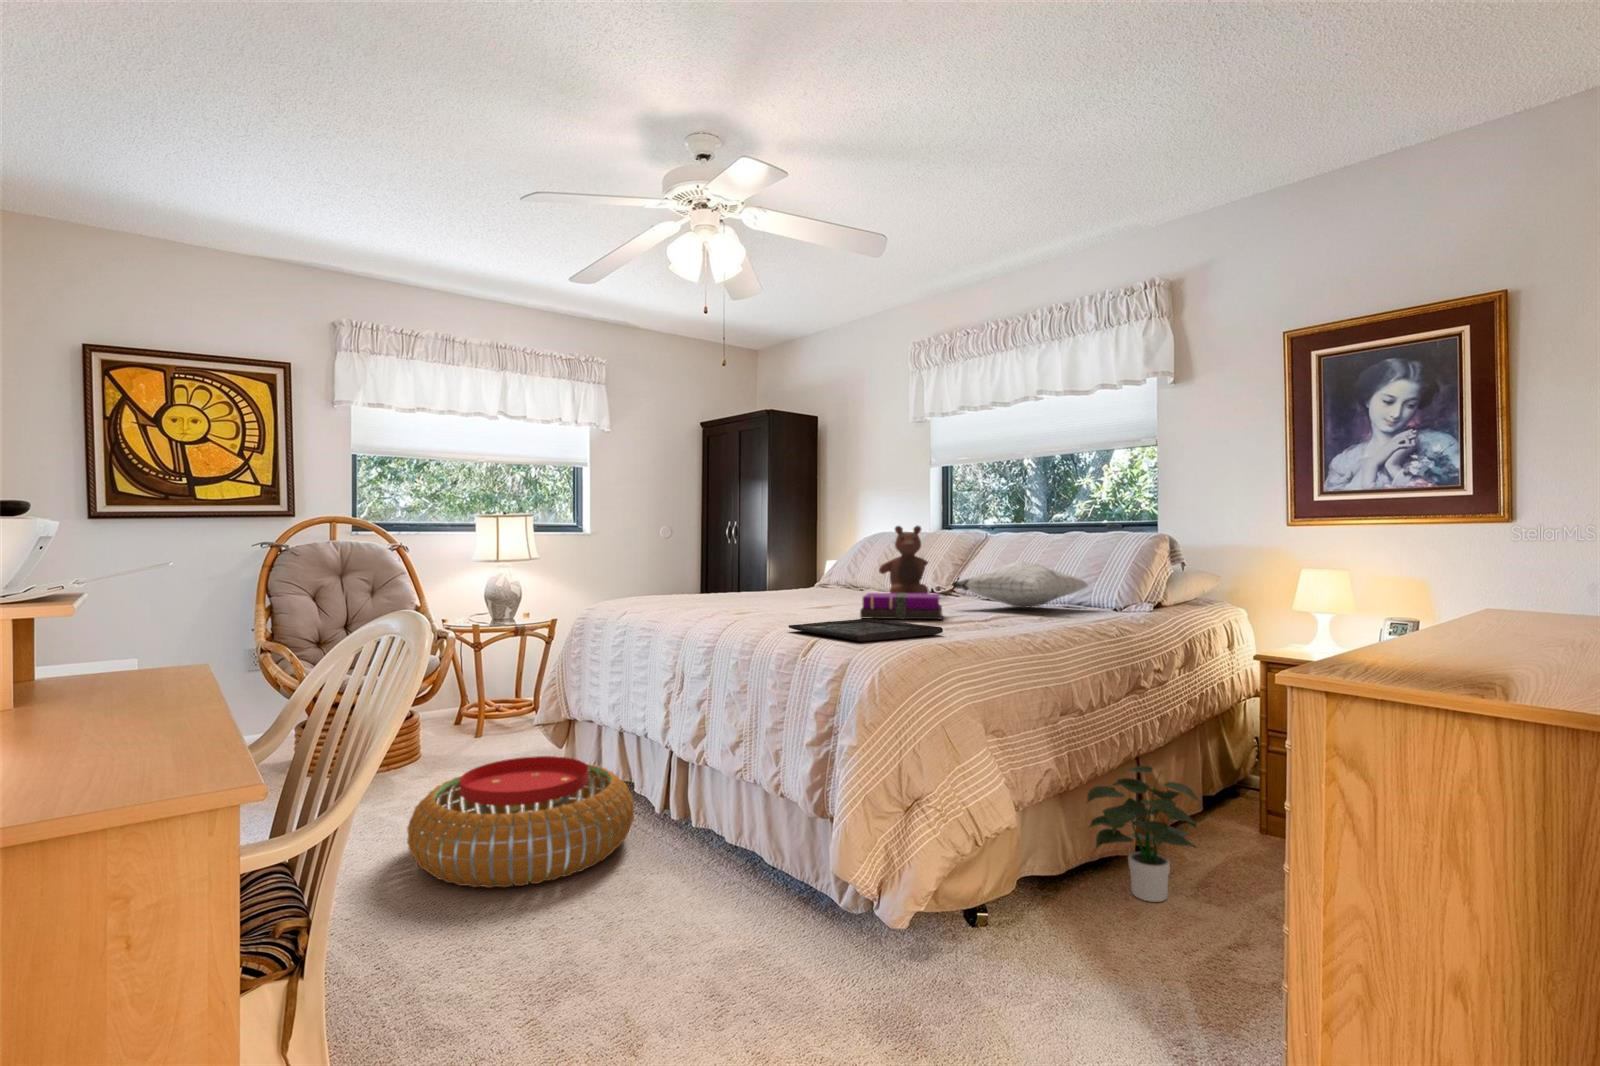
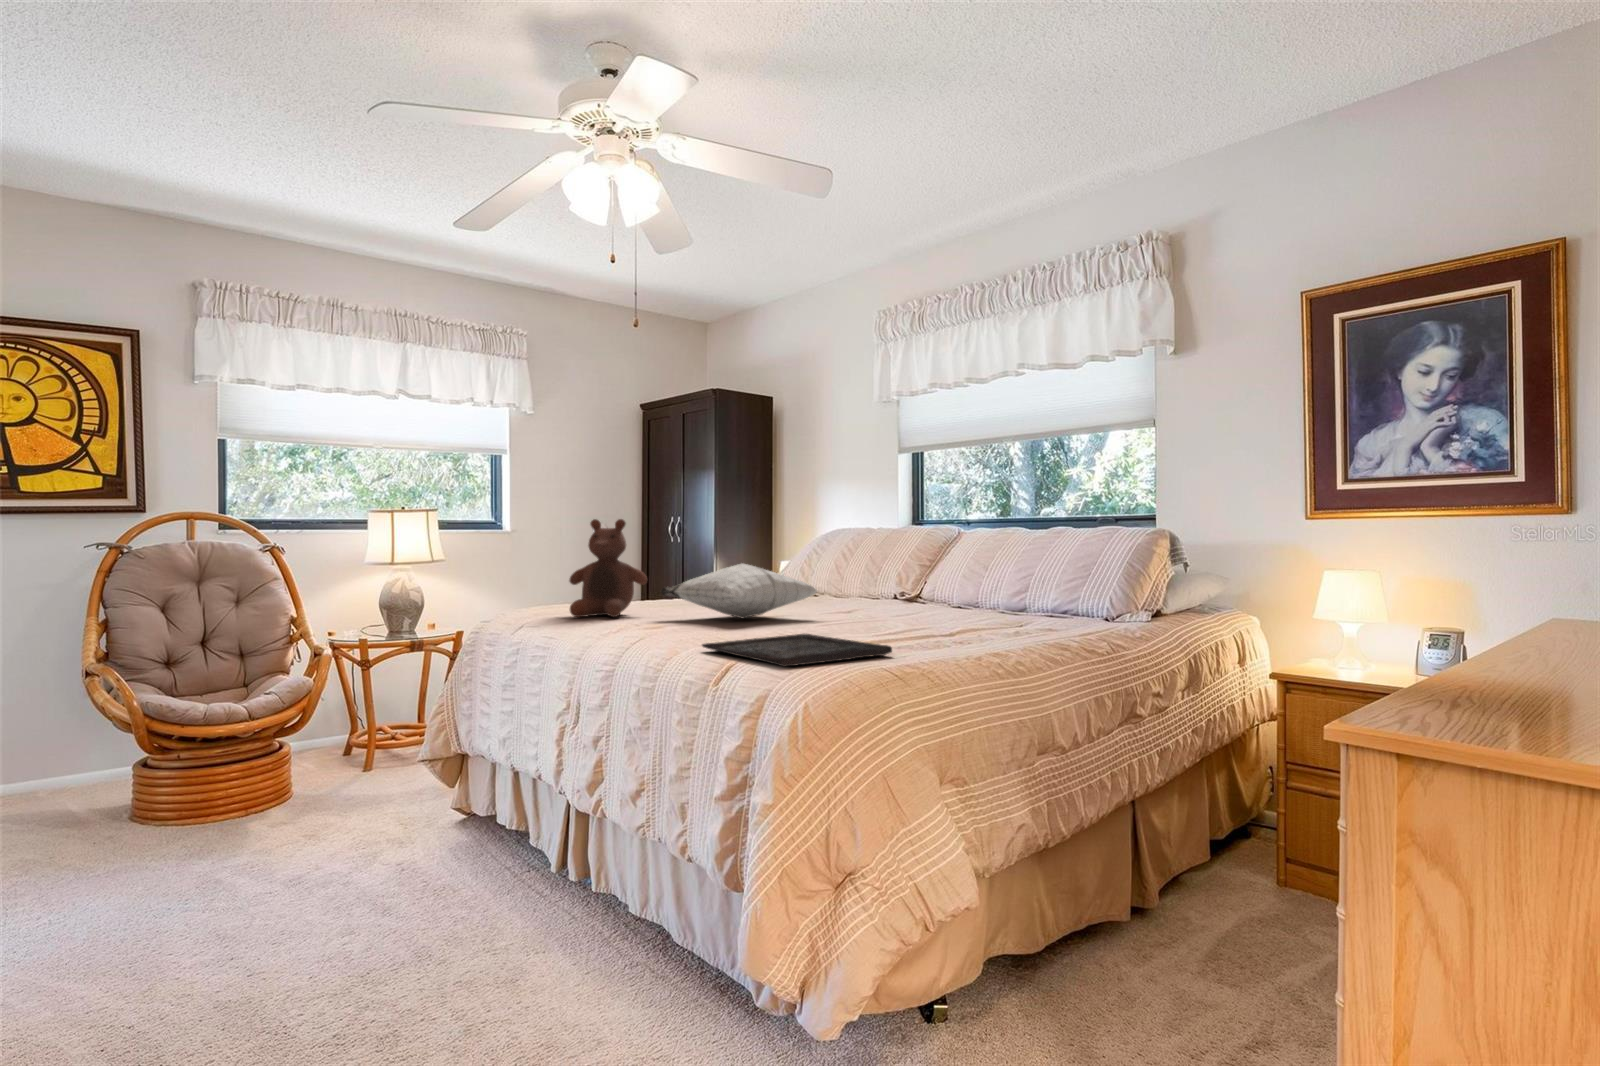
stuffed bear: present [879,526,928,594] -> present [569,519,647,617]
pillow: present [952,561,1088,608] -> present [661,564,817,618]
notebook: present [860,593,942,619] -> none [799,601,900,633]
pouf: present [407,756,634,888] -> none [220,804,520,981]
potted plant: present [1087,766,1198,902] -> none [1071,814,1214,988]

